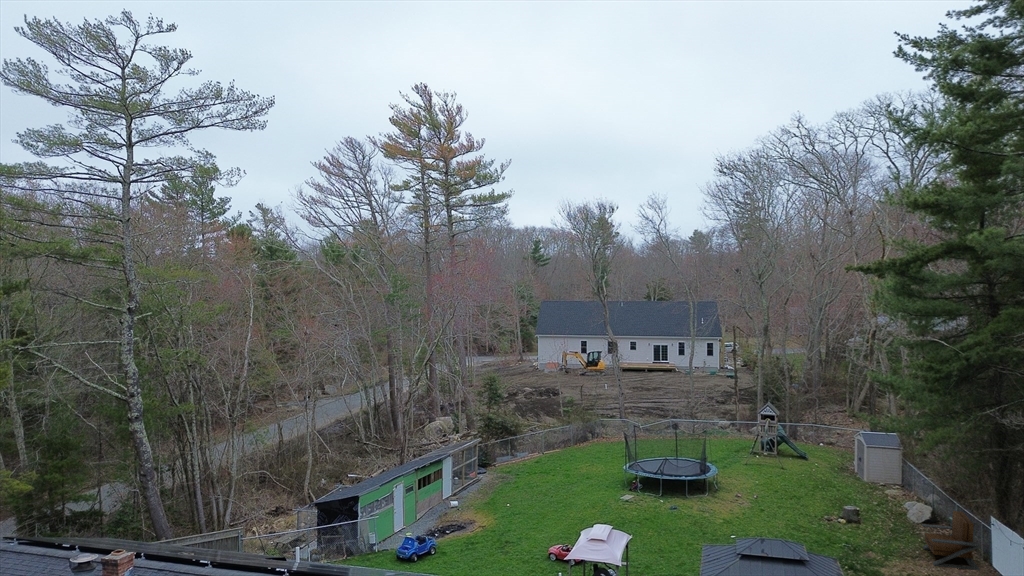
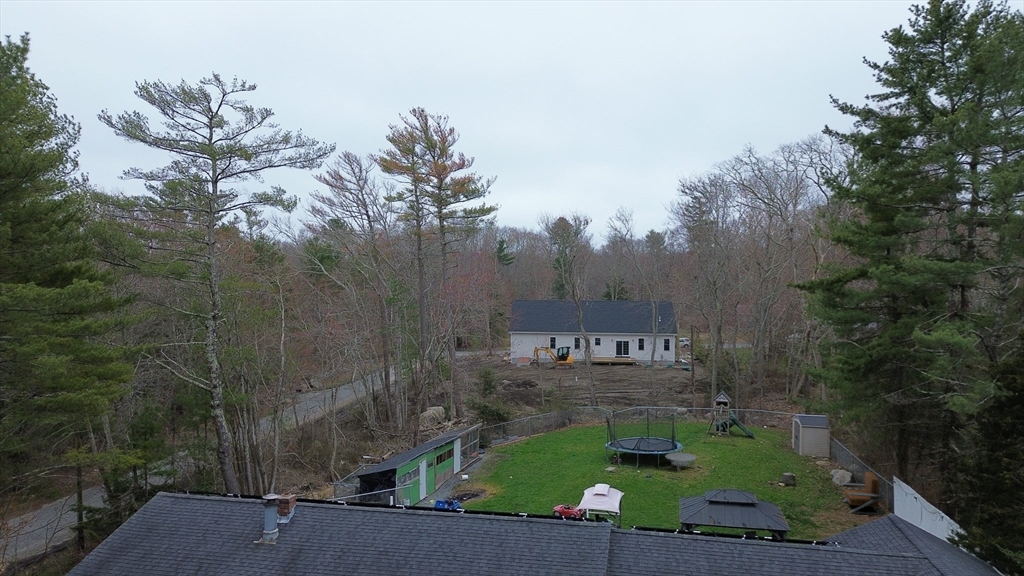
round table: none [696,477,734,502] -> present [665,453,696,472]

